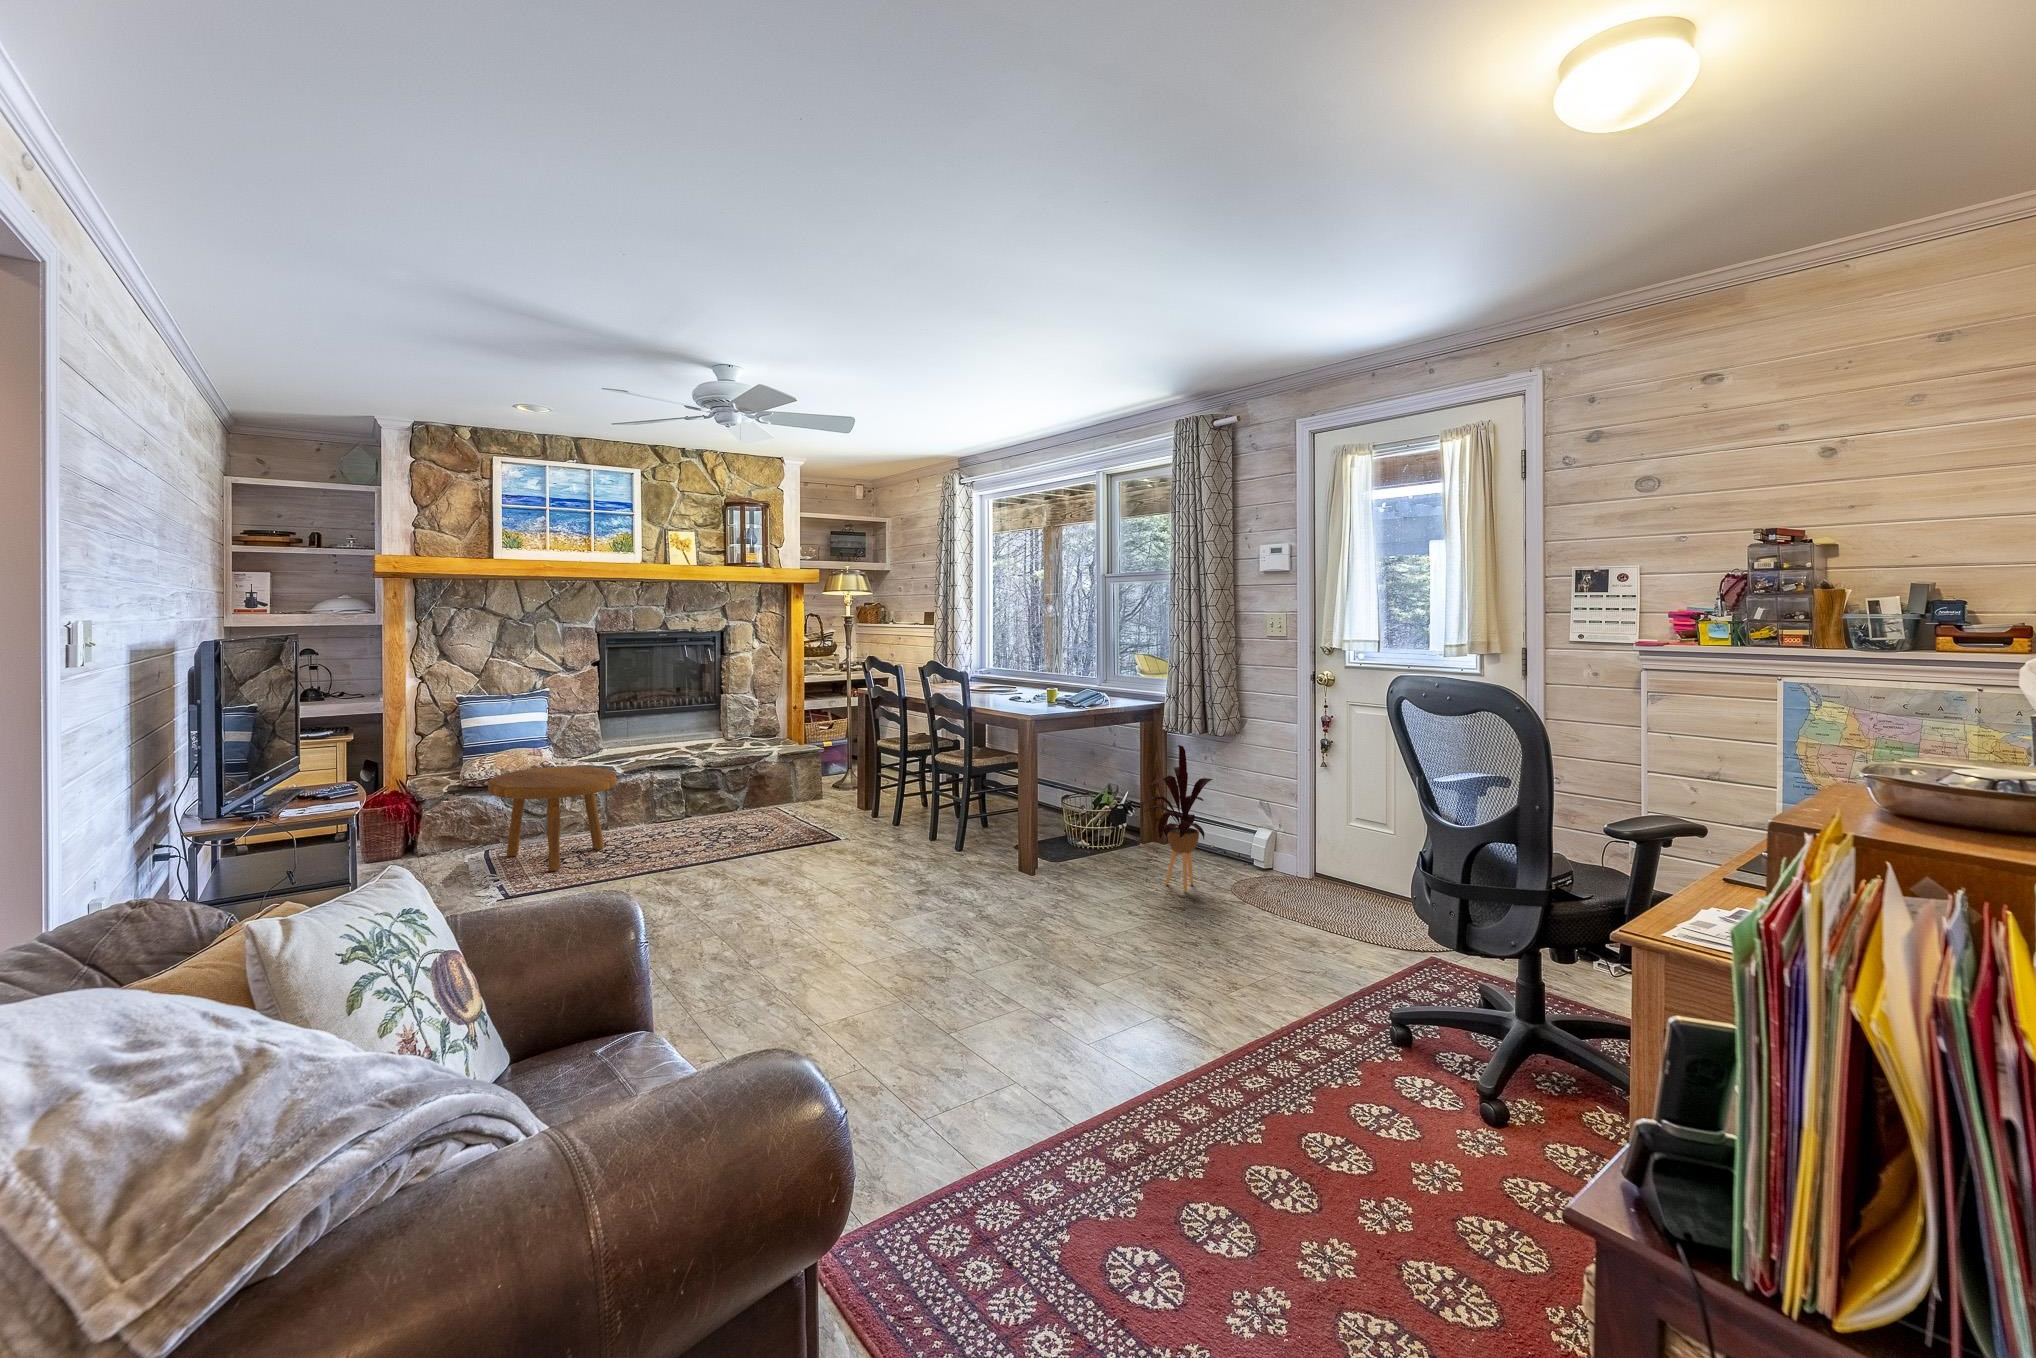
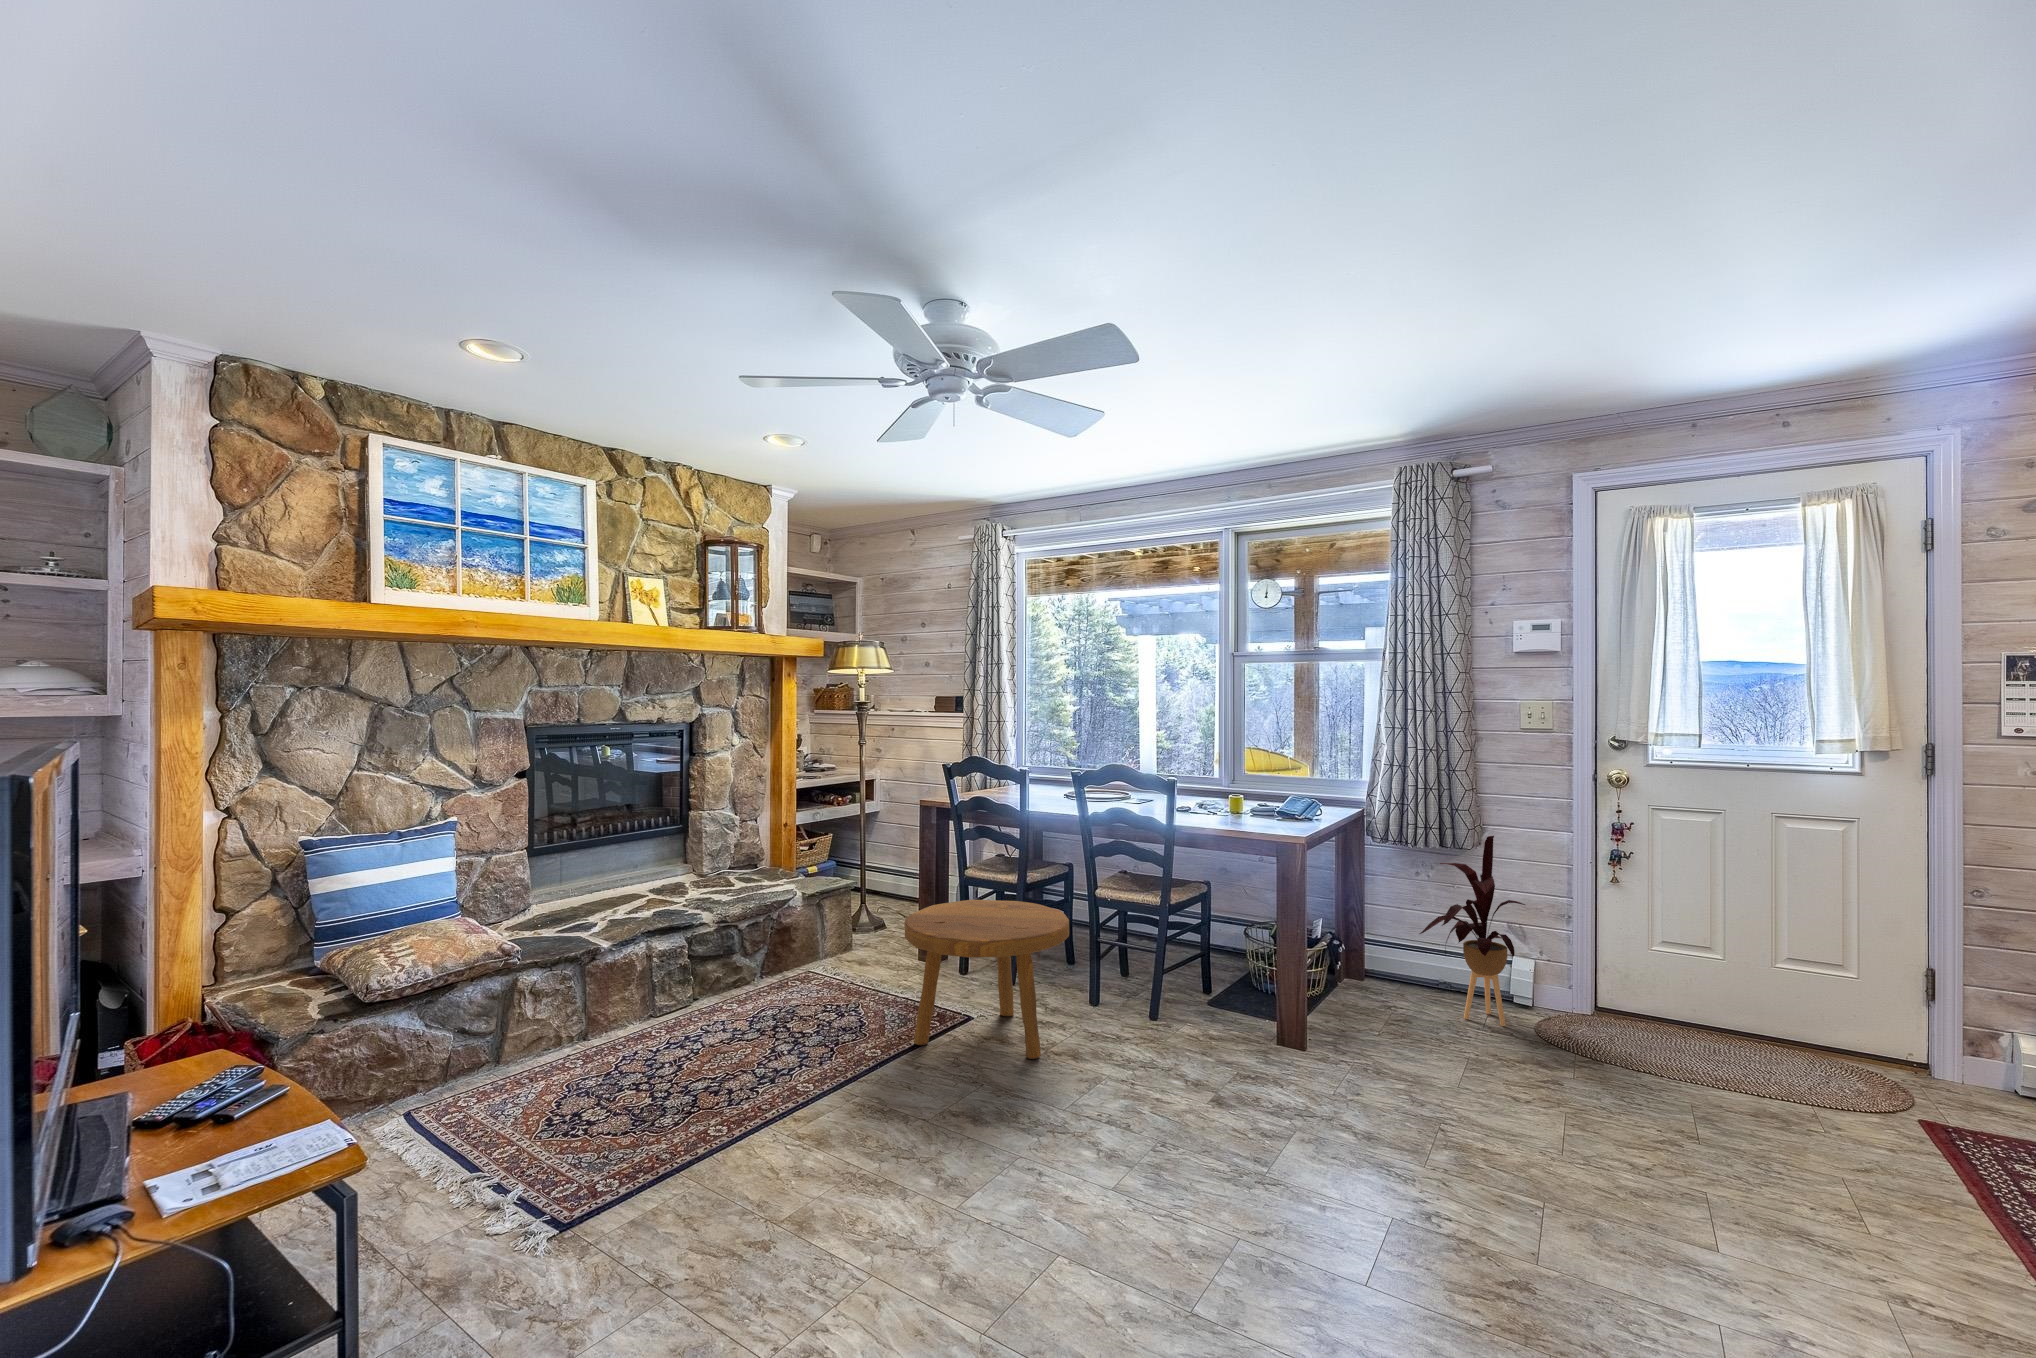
footstool: present [488,766,617,871] -> present [905,900,1069,1059]

